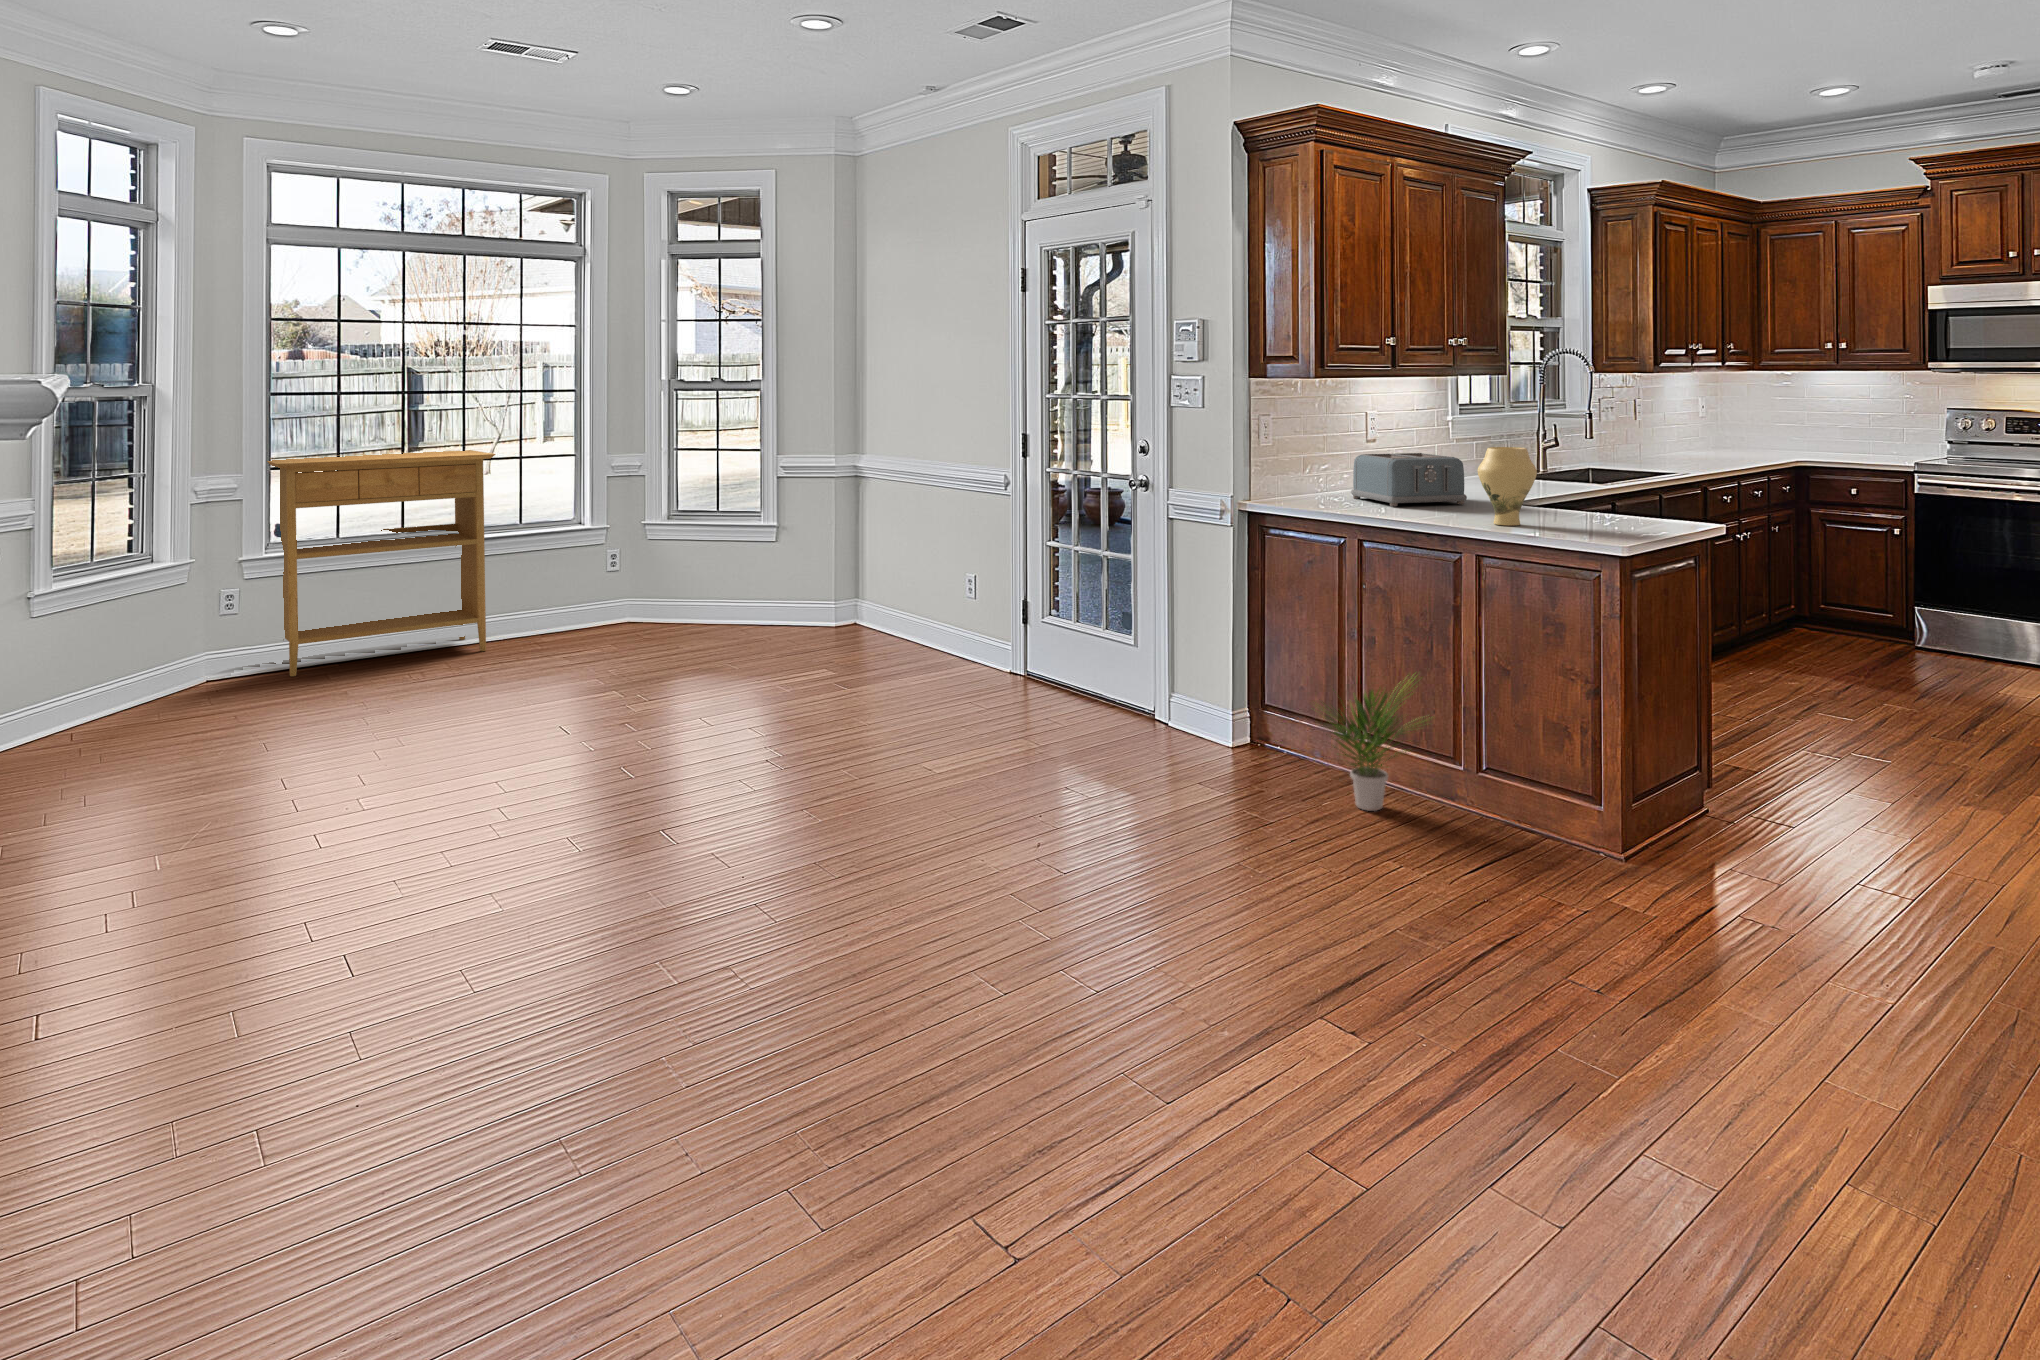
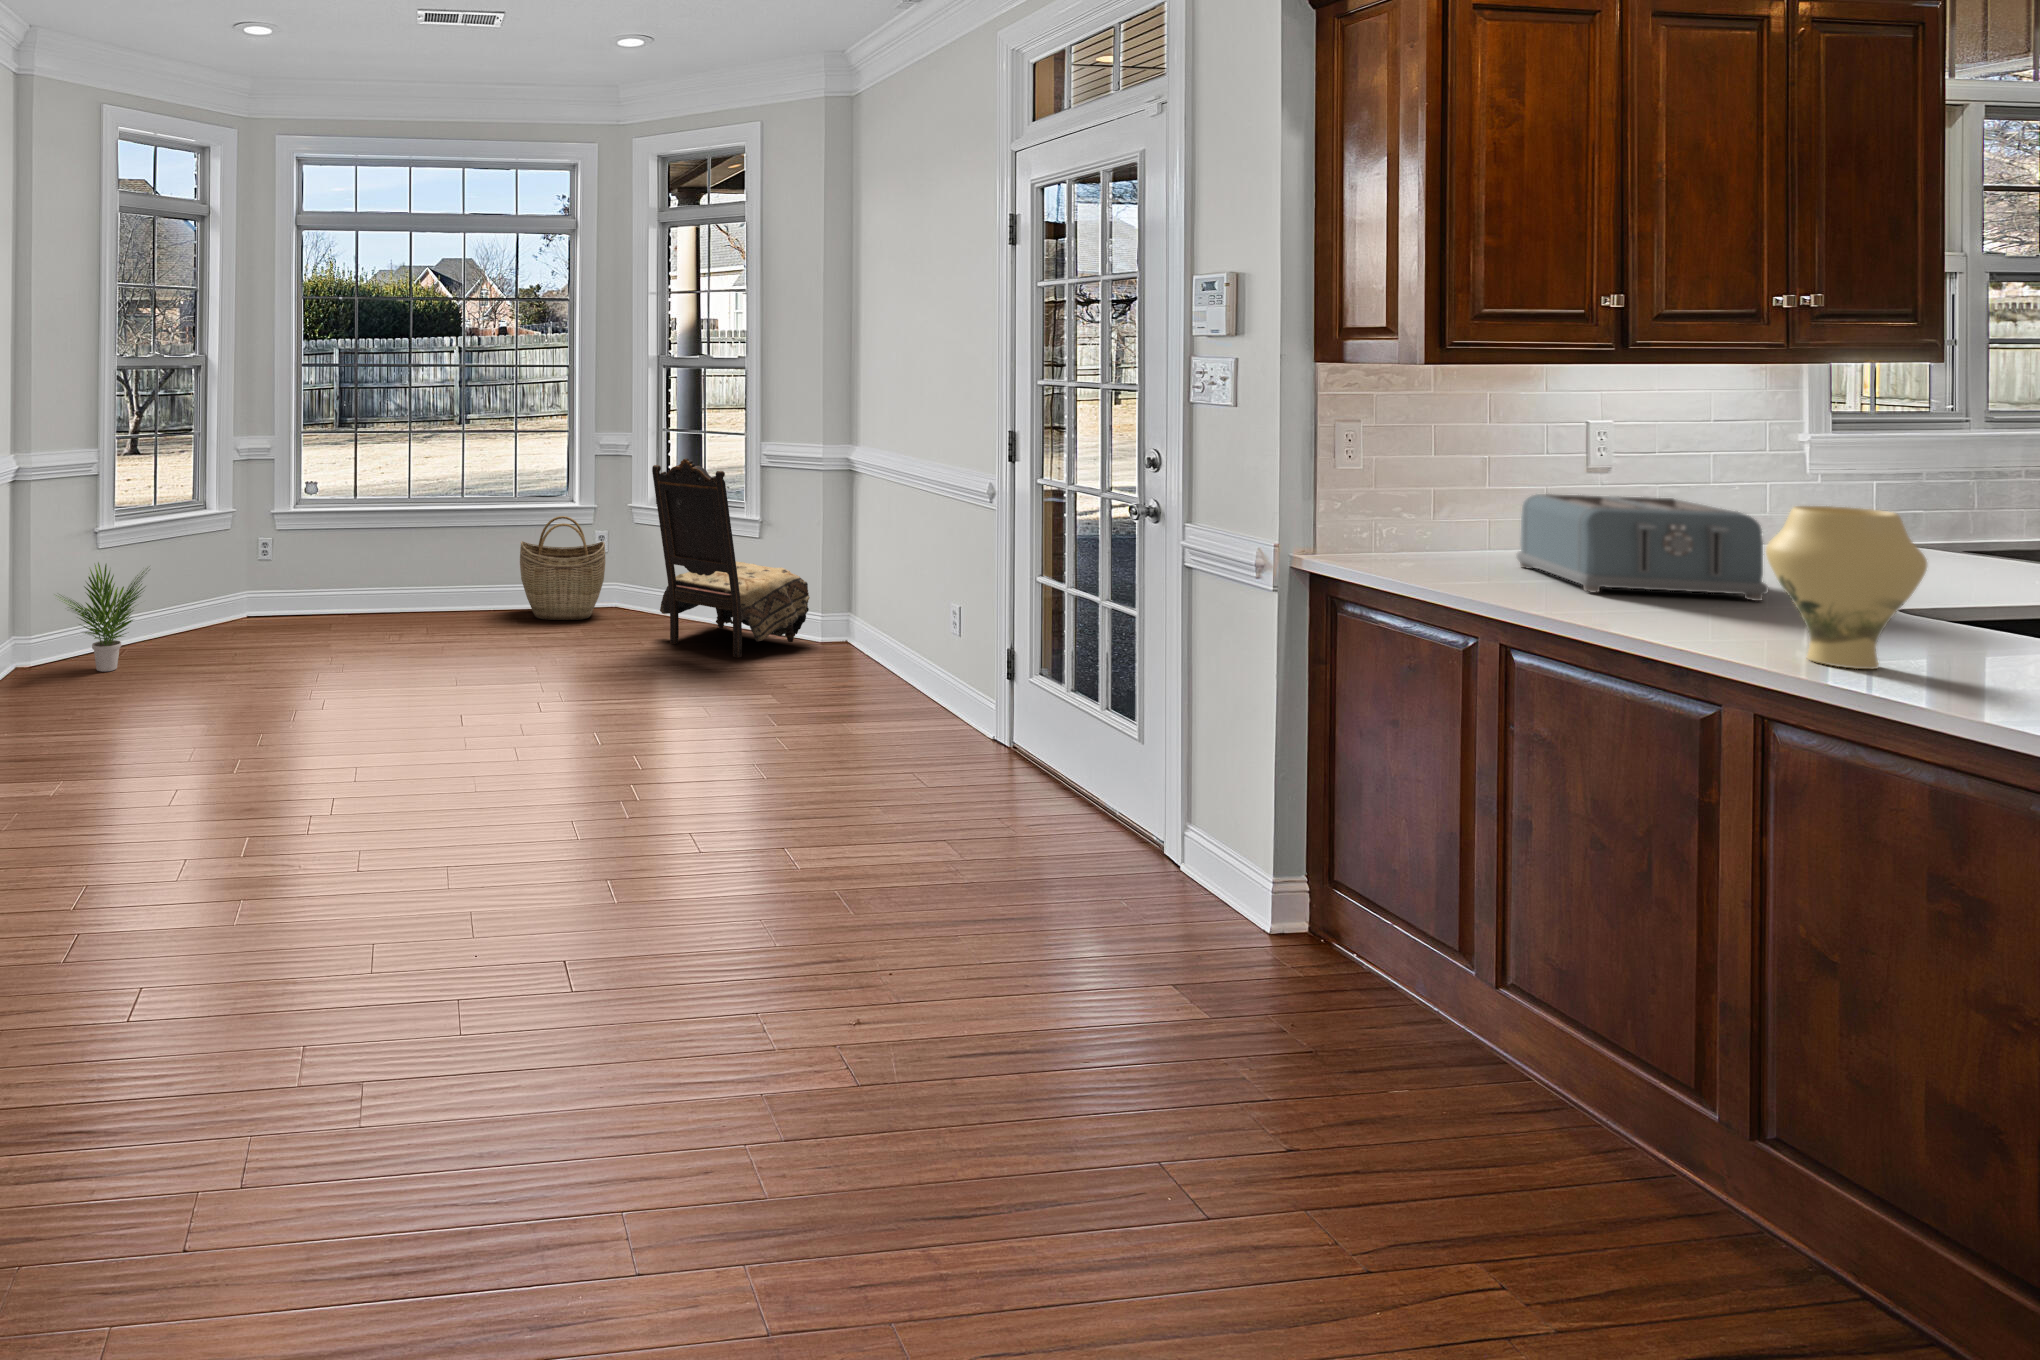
console table: present [267,450,495,676] -> none [264,422,466,632]
dining chair: none [691,472,825,644] -> present [652,458,810,658]
woven basket: none [540,537,626,636] -> present [520,516,605,620]
potted plant: present [1319,680,1427,811] -> present [56,562,148,672]

